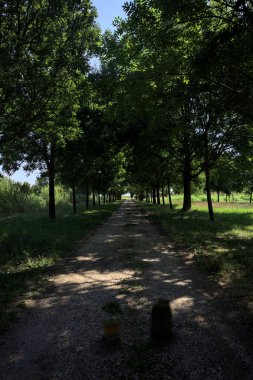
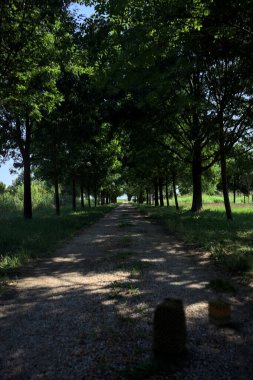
potted tree: present [101,301,124,341] -> present [204,278,237,325]

